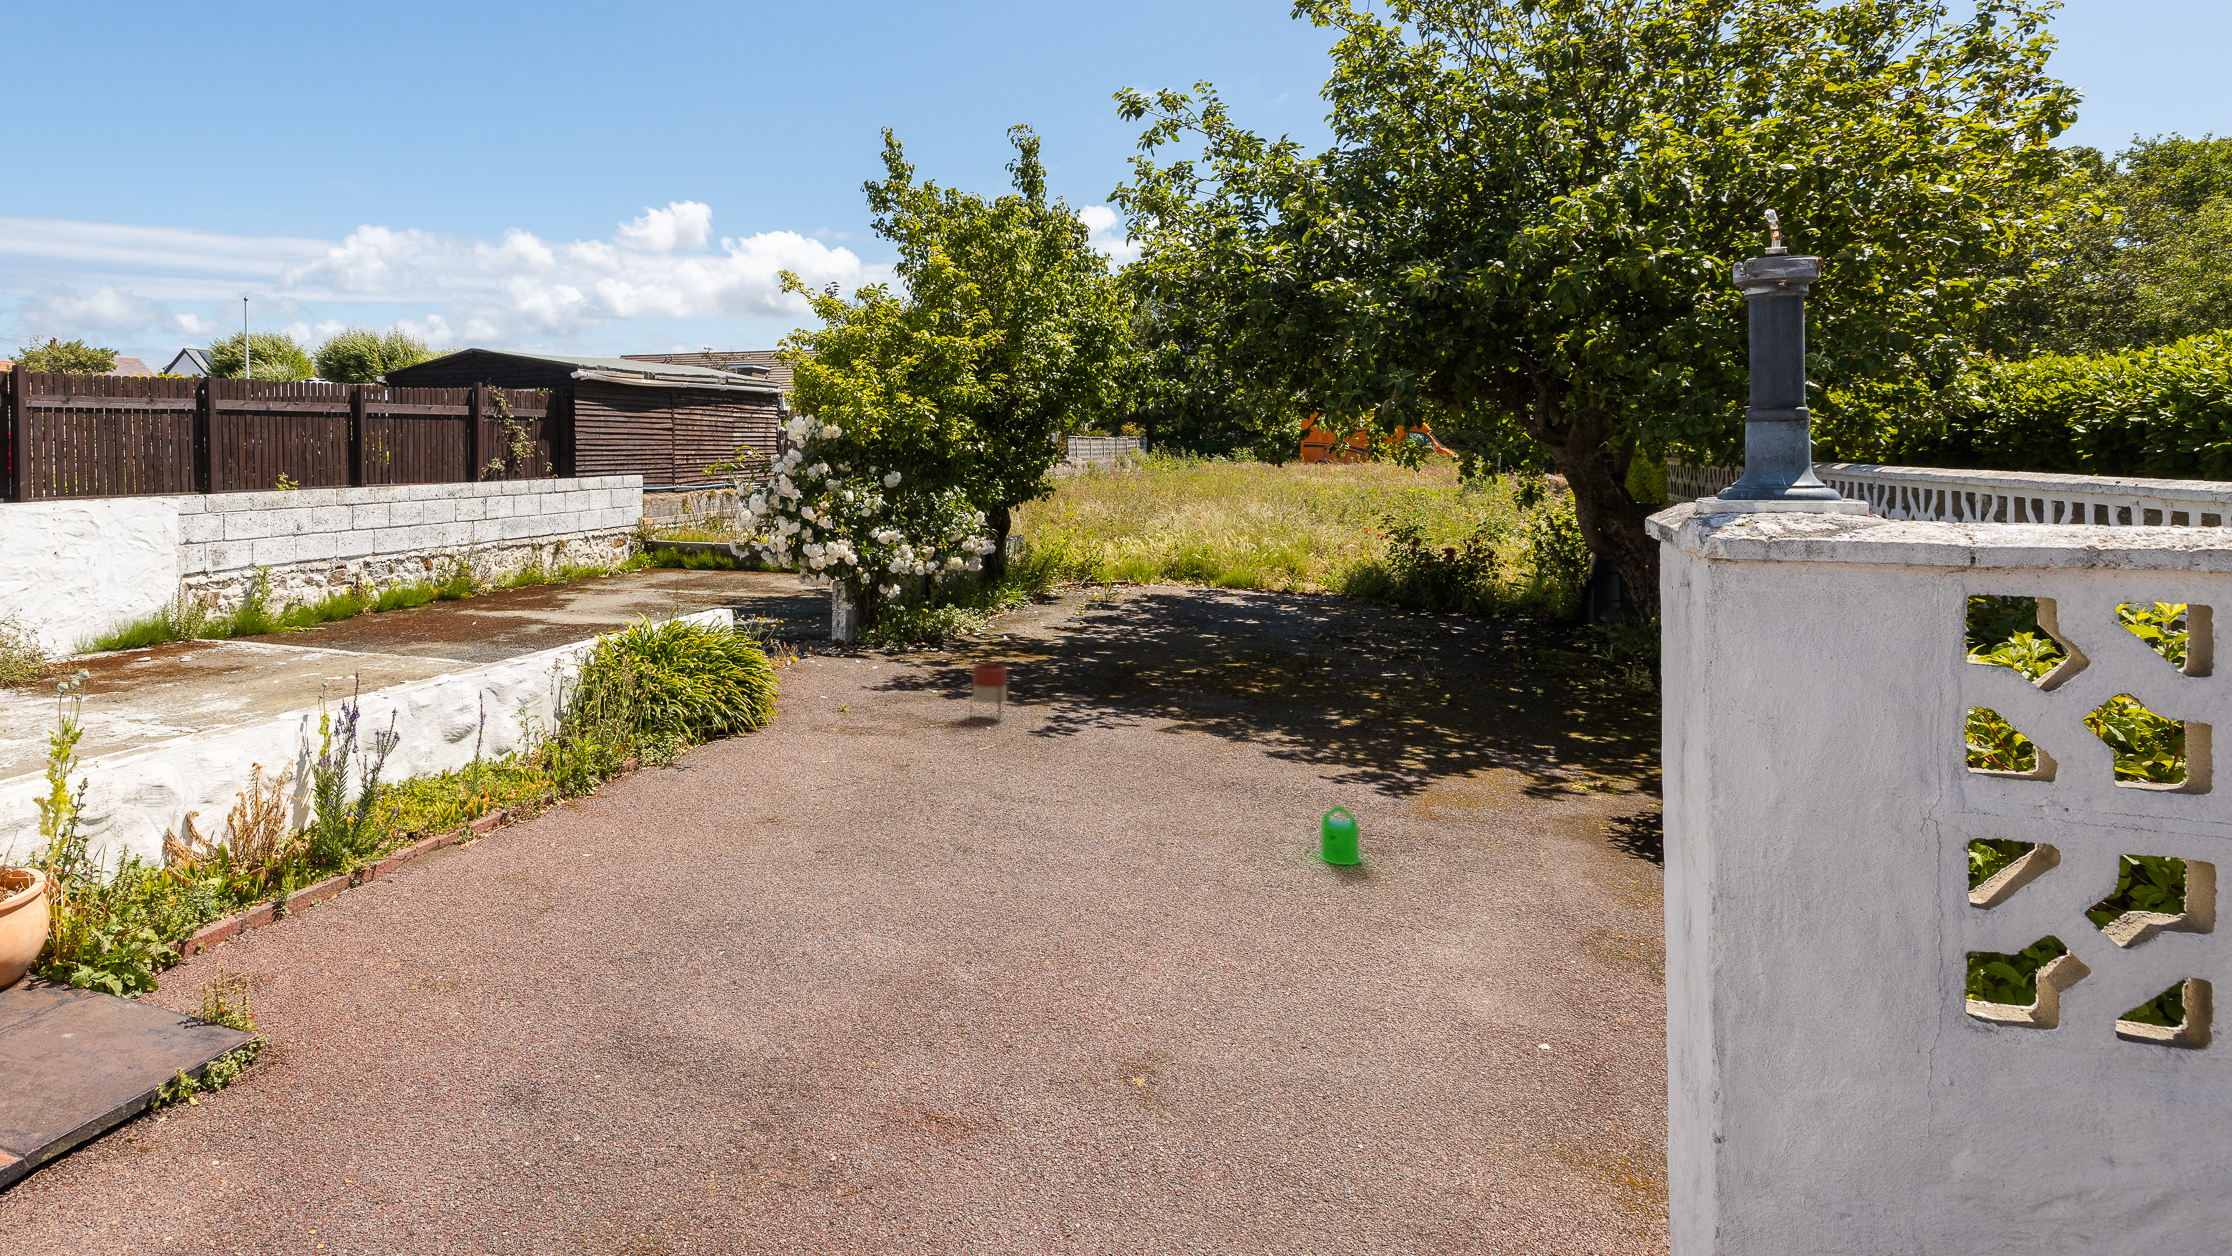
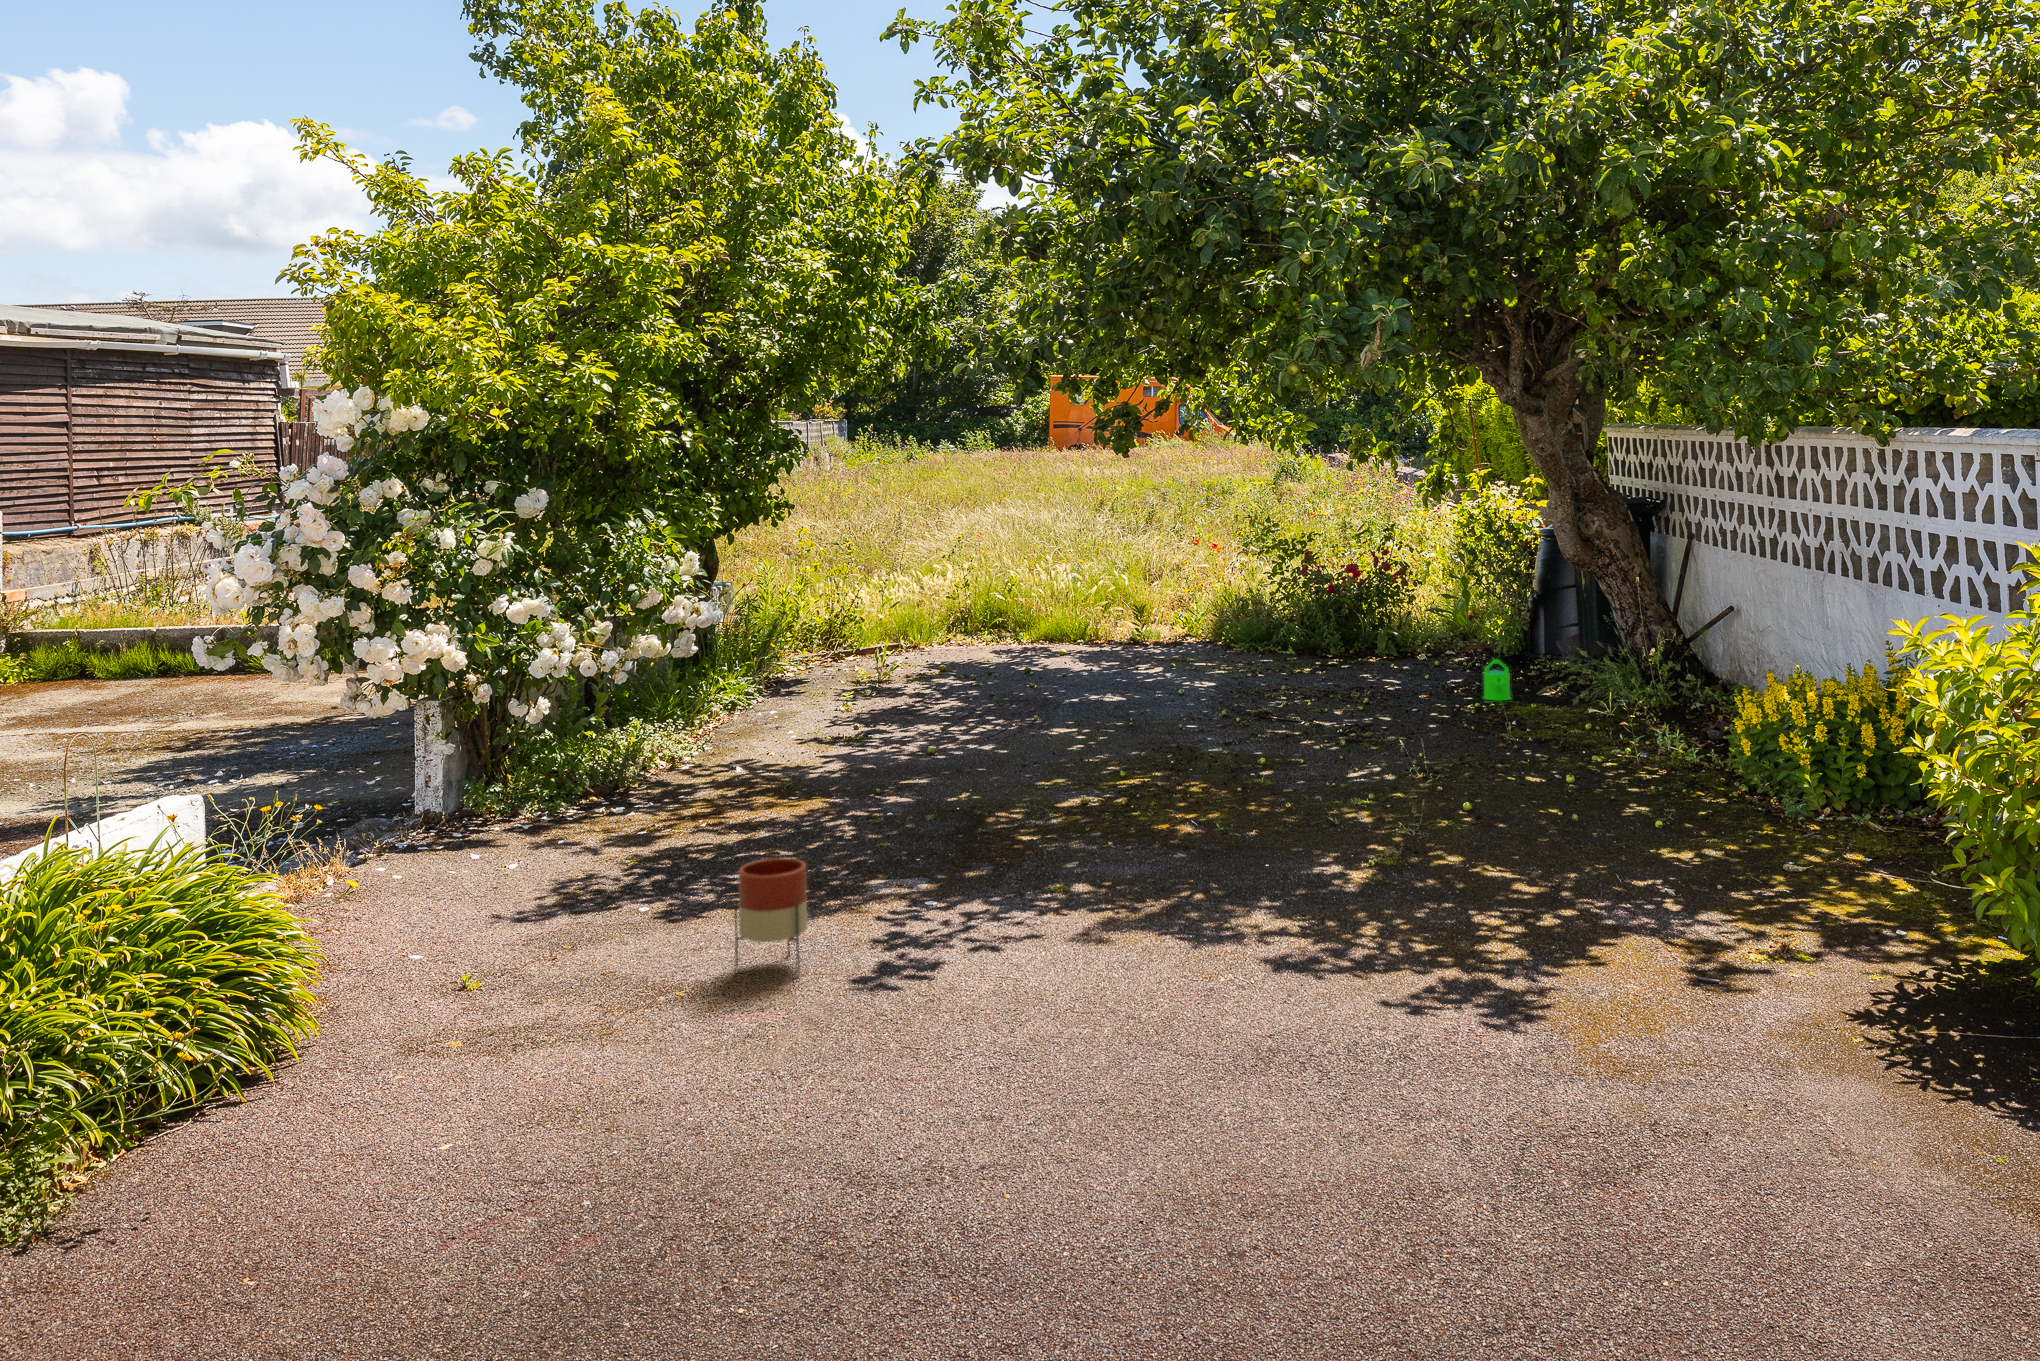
watering can: present [1319,806,1361,865] -> present [1483,659,1511,701]

